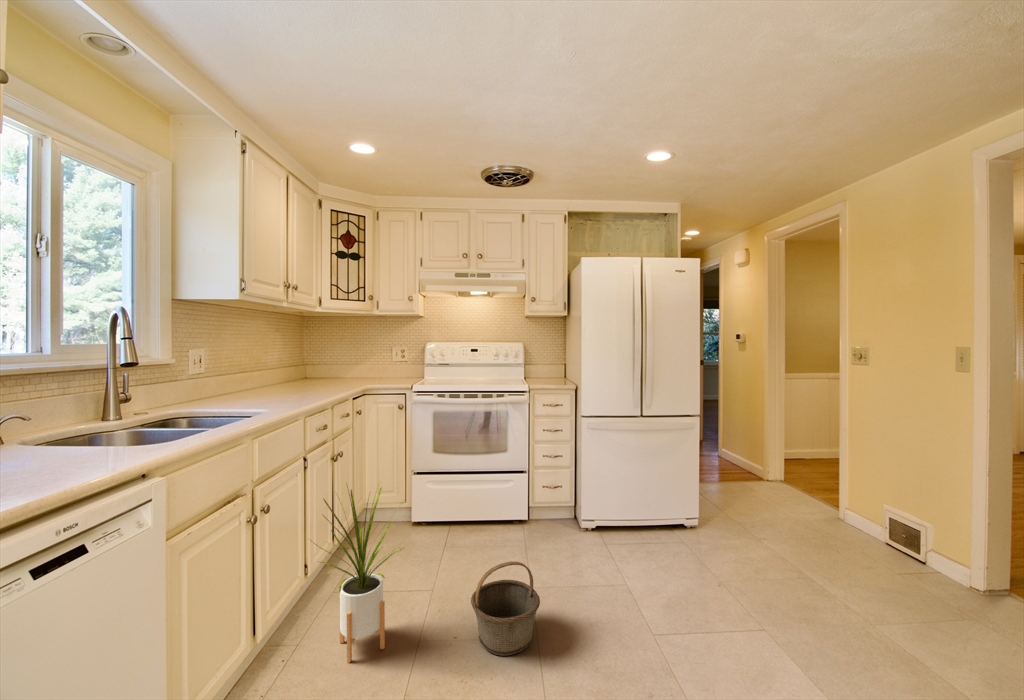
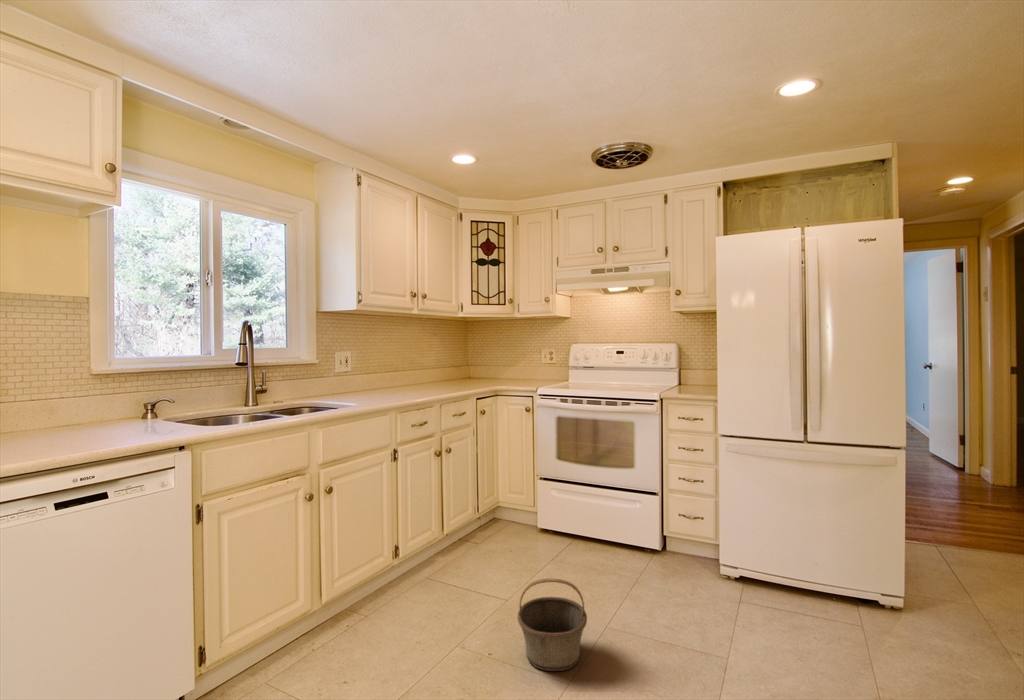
house plant: present [310,486,404,663] -> none [388,475,473,630]

